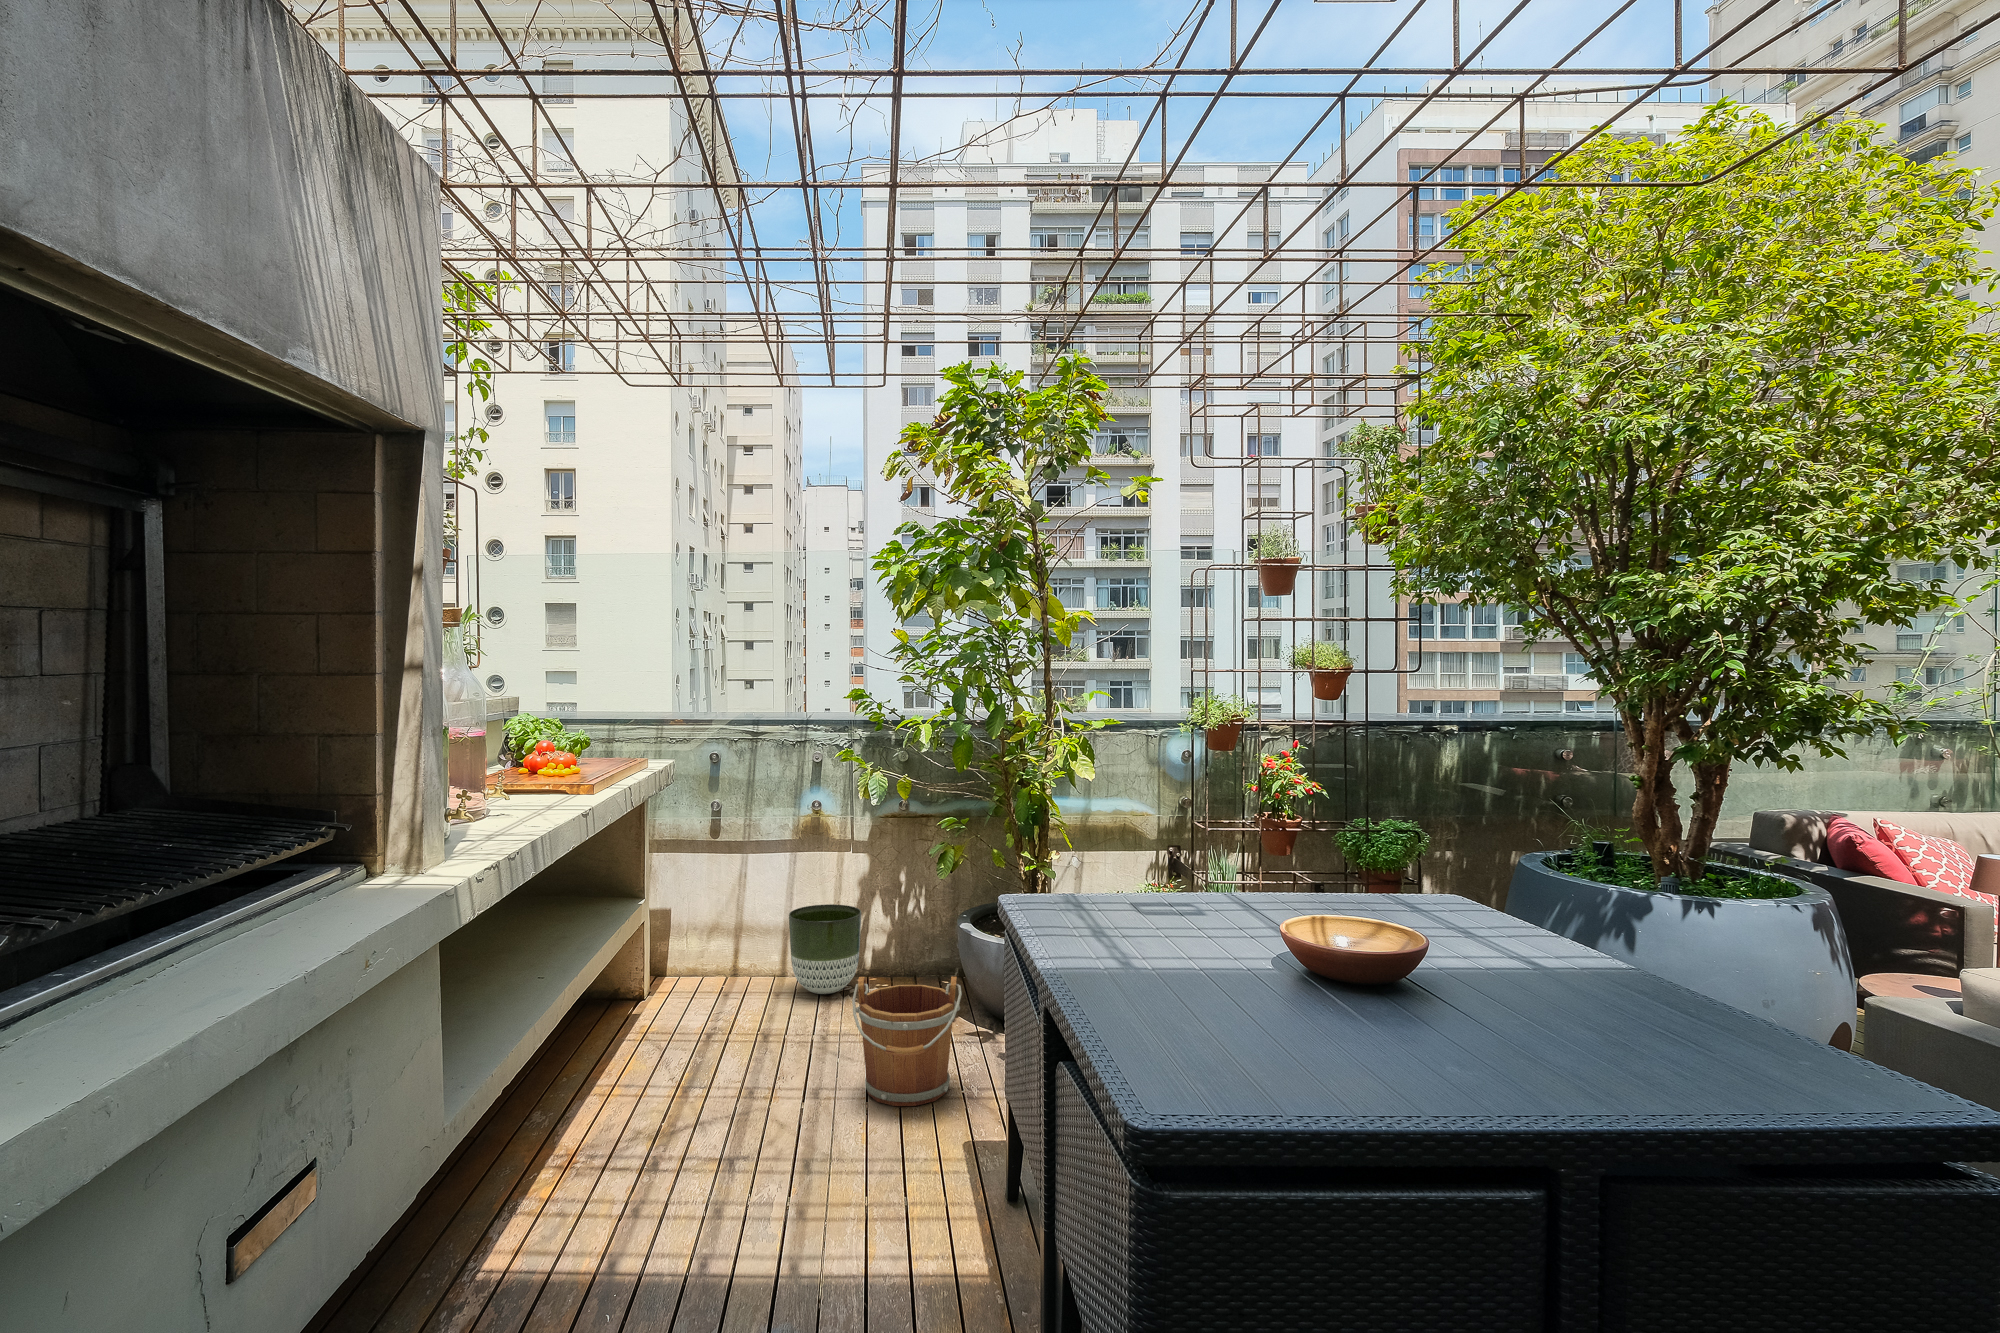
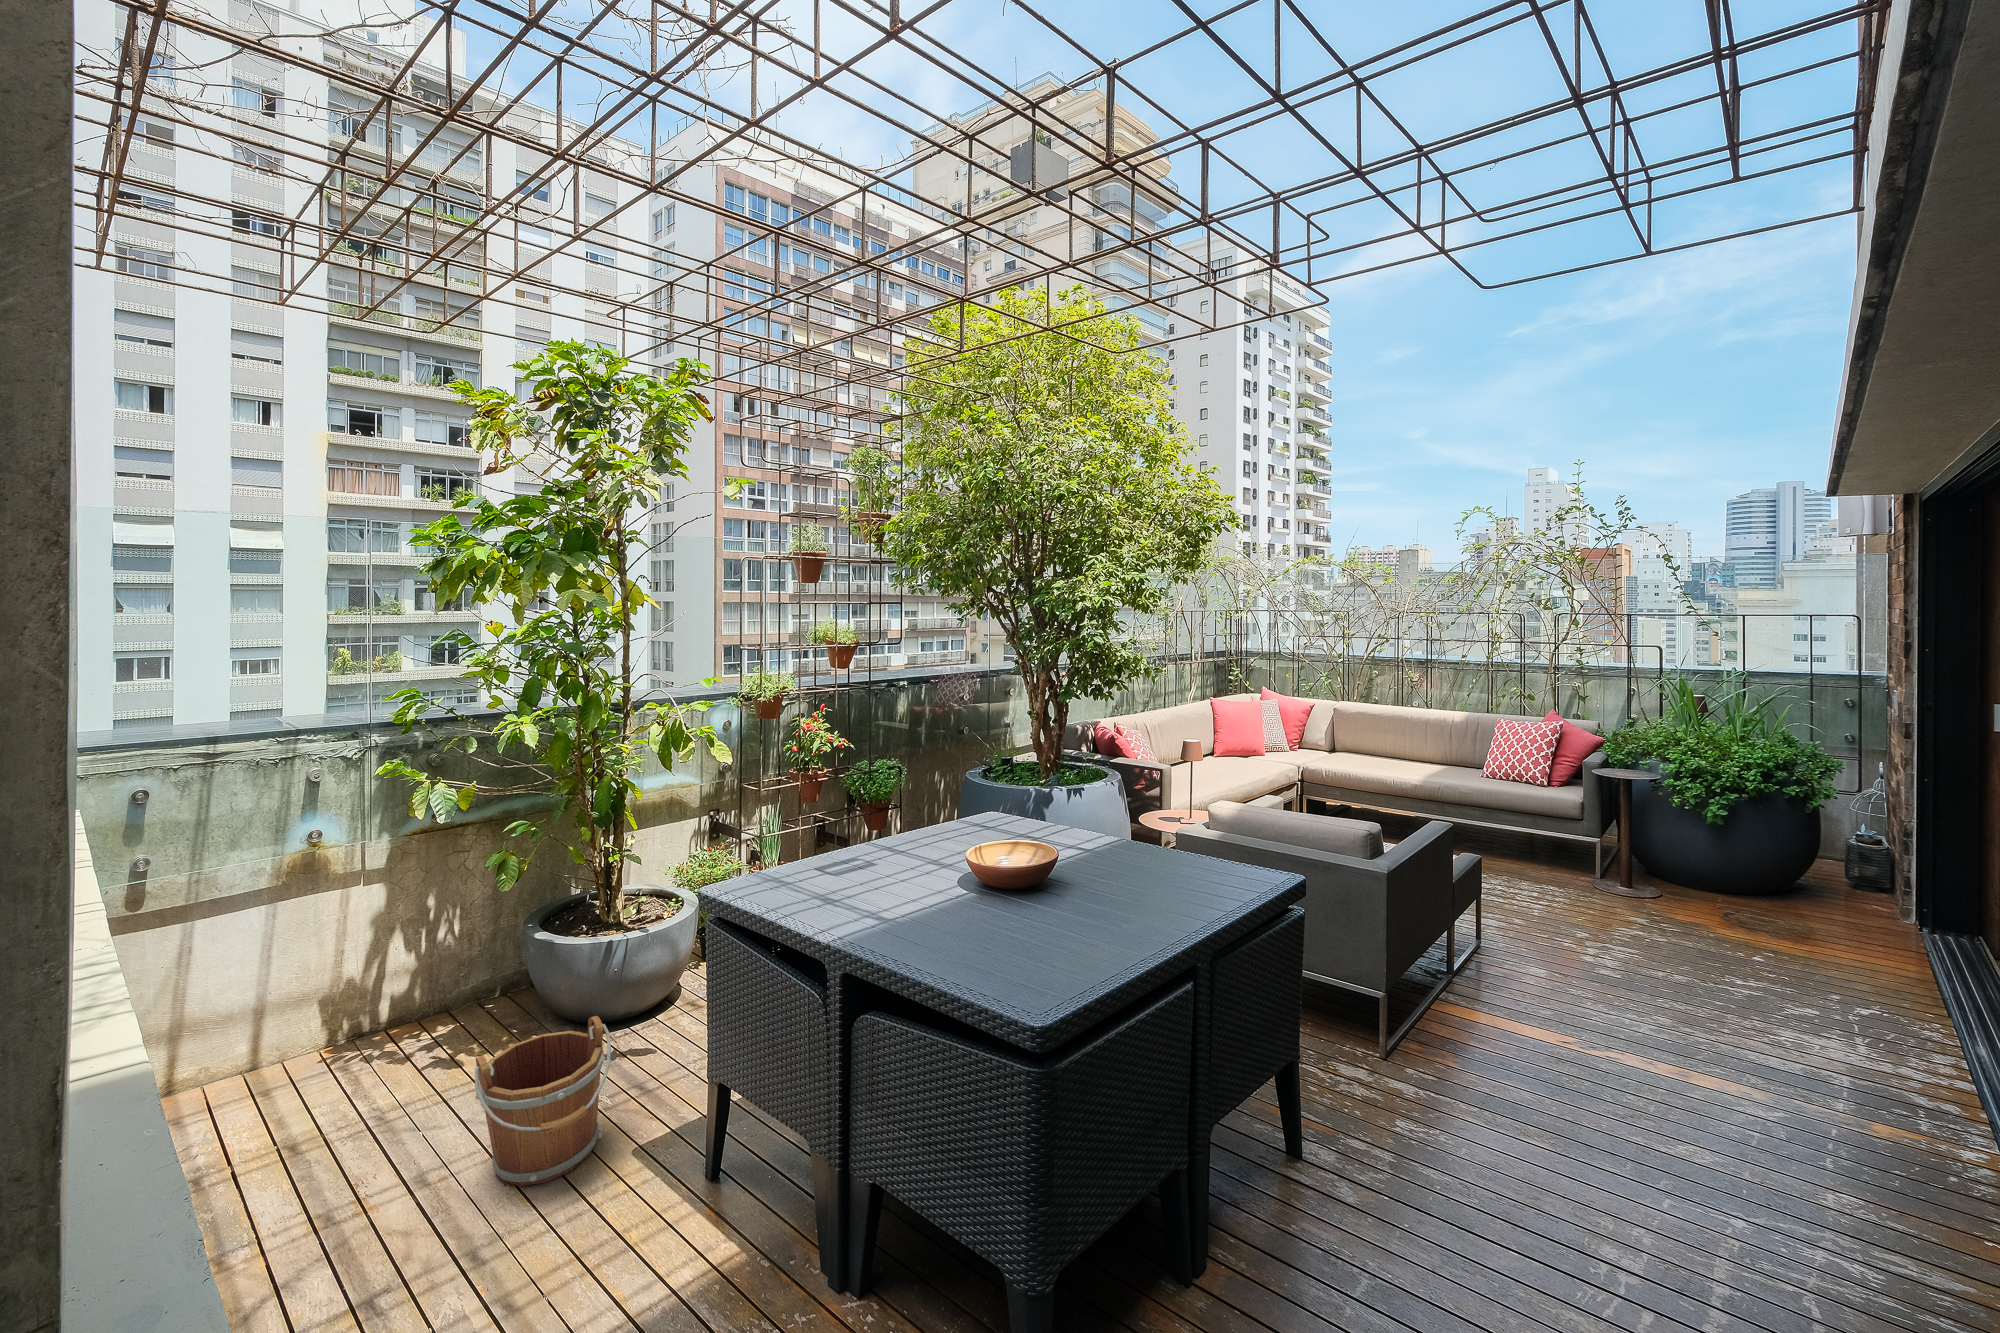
planter: present [789,904,861,994] -> none [271,956,384,1074]

